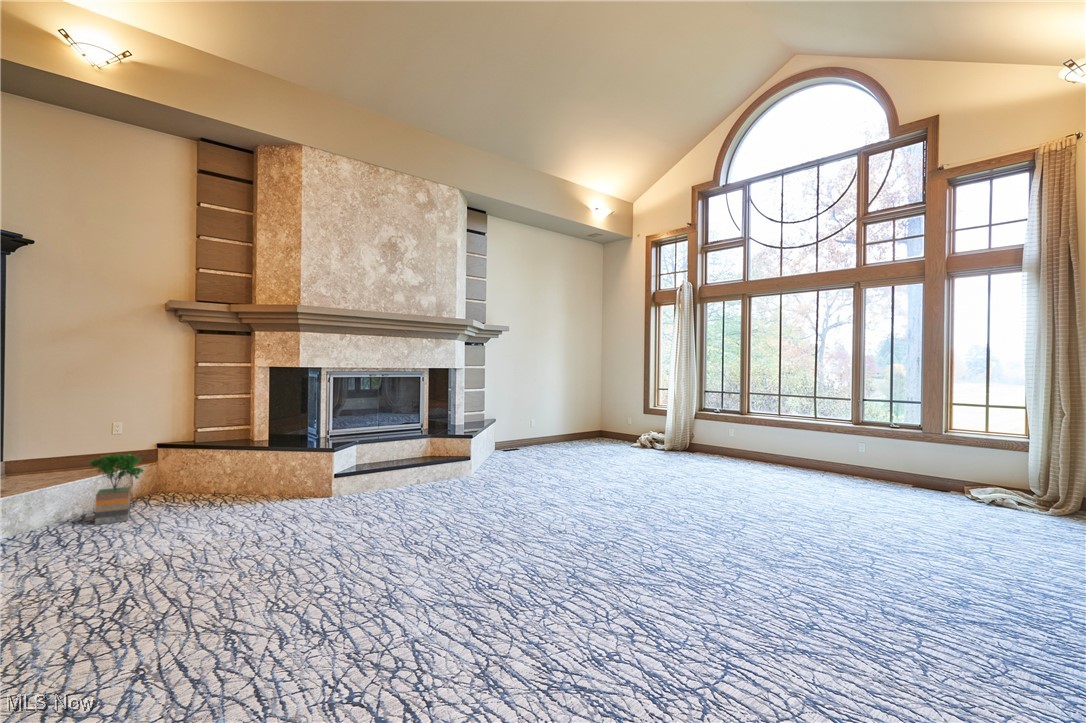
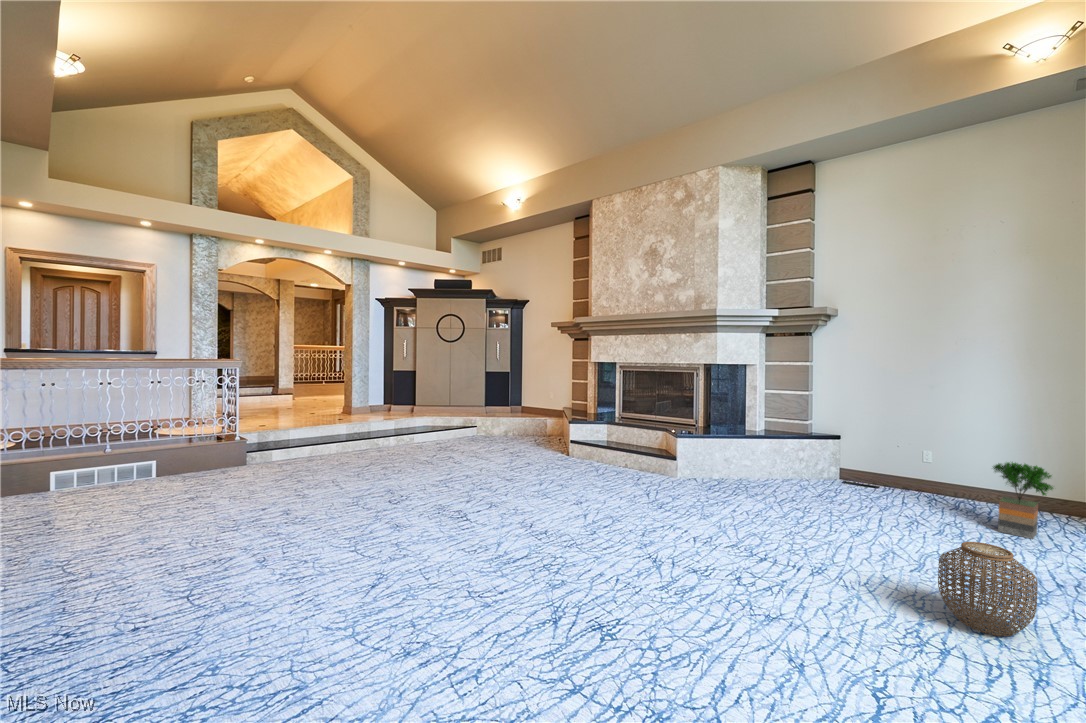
woven basket: none [52,535,150,626] -> present [938,542,1038,636]

